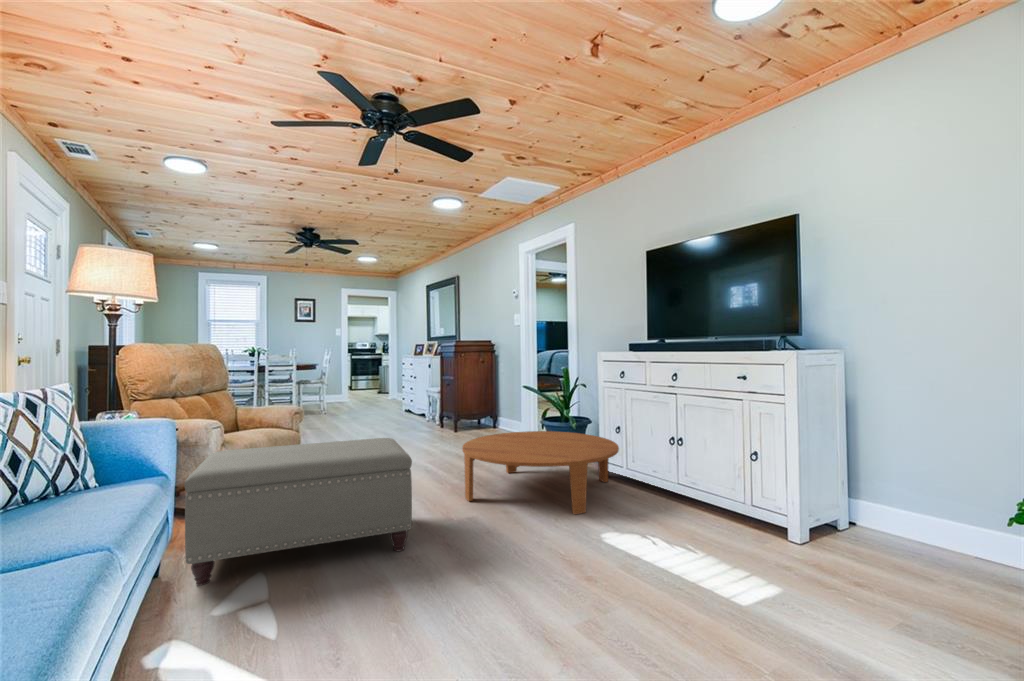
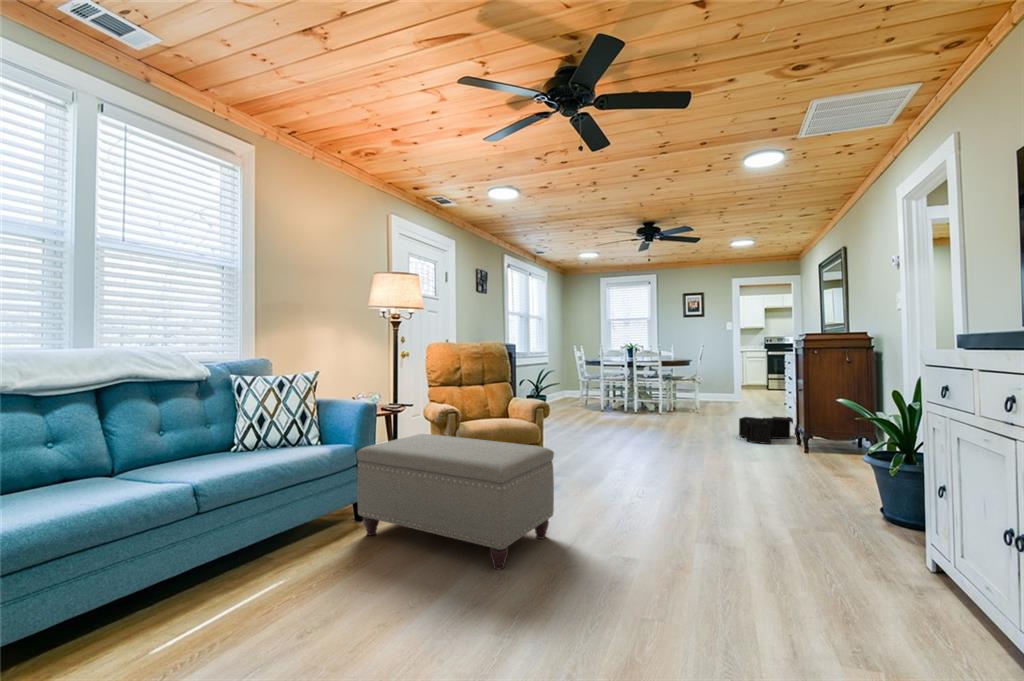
storage bin: none [392,405,429,427] -> present [739,417,793,444]
coffee table: present [462,431,619,514] -> none [644,470,919,628]

